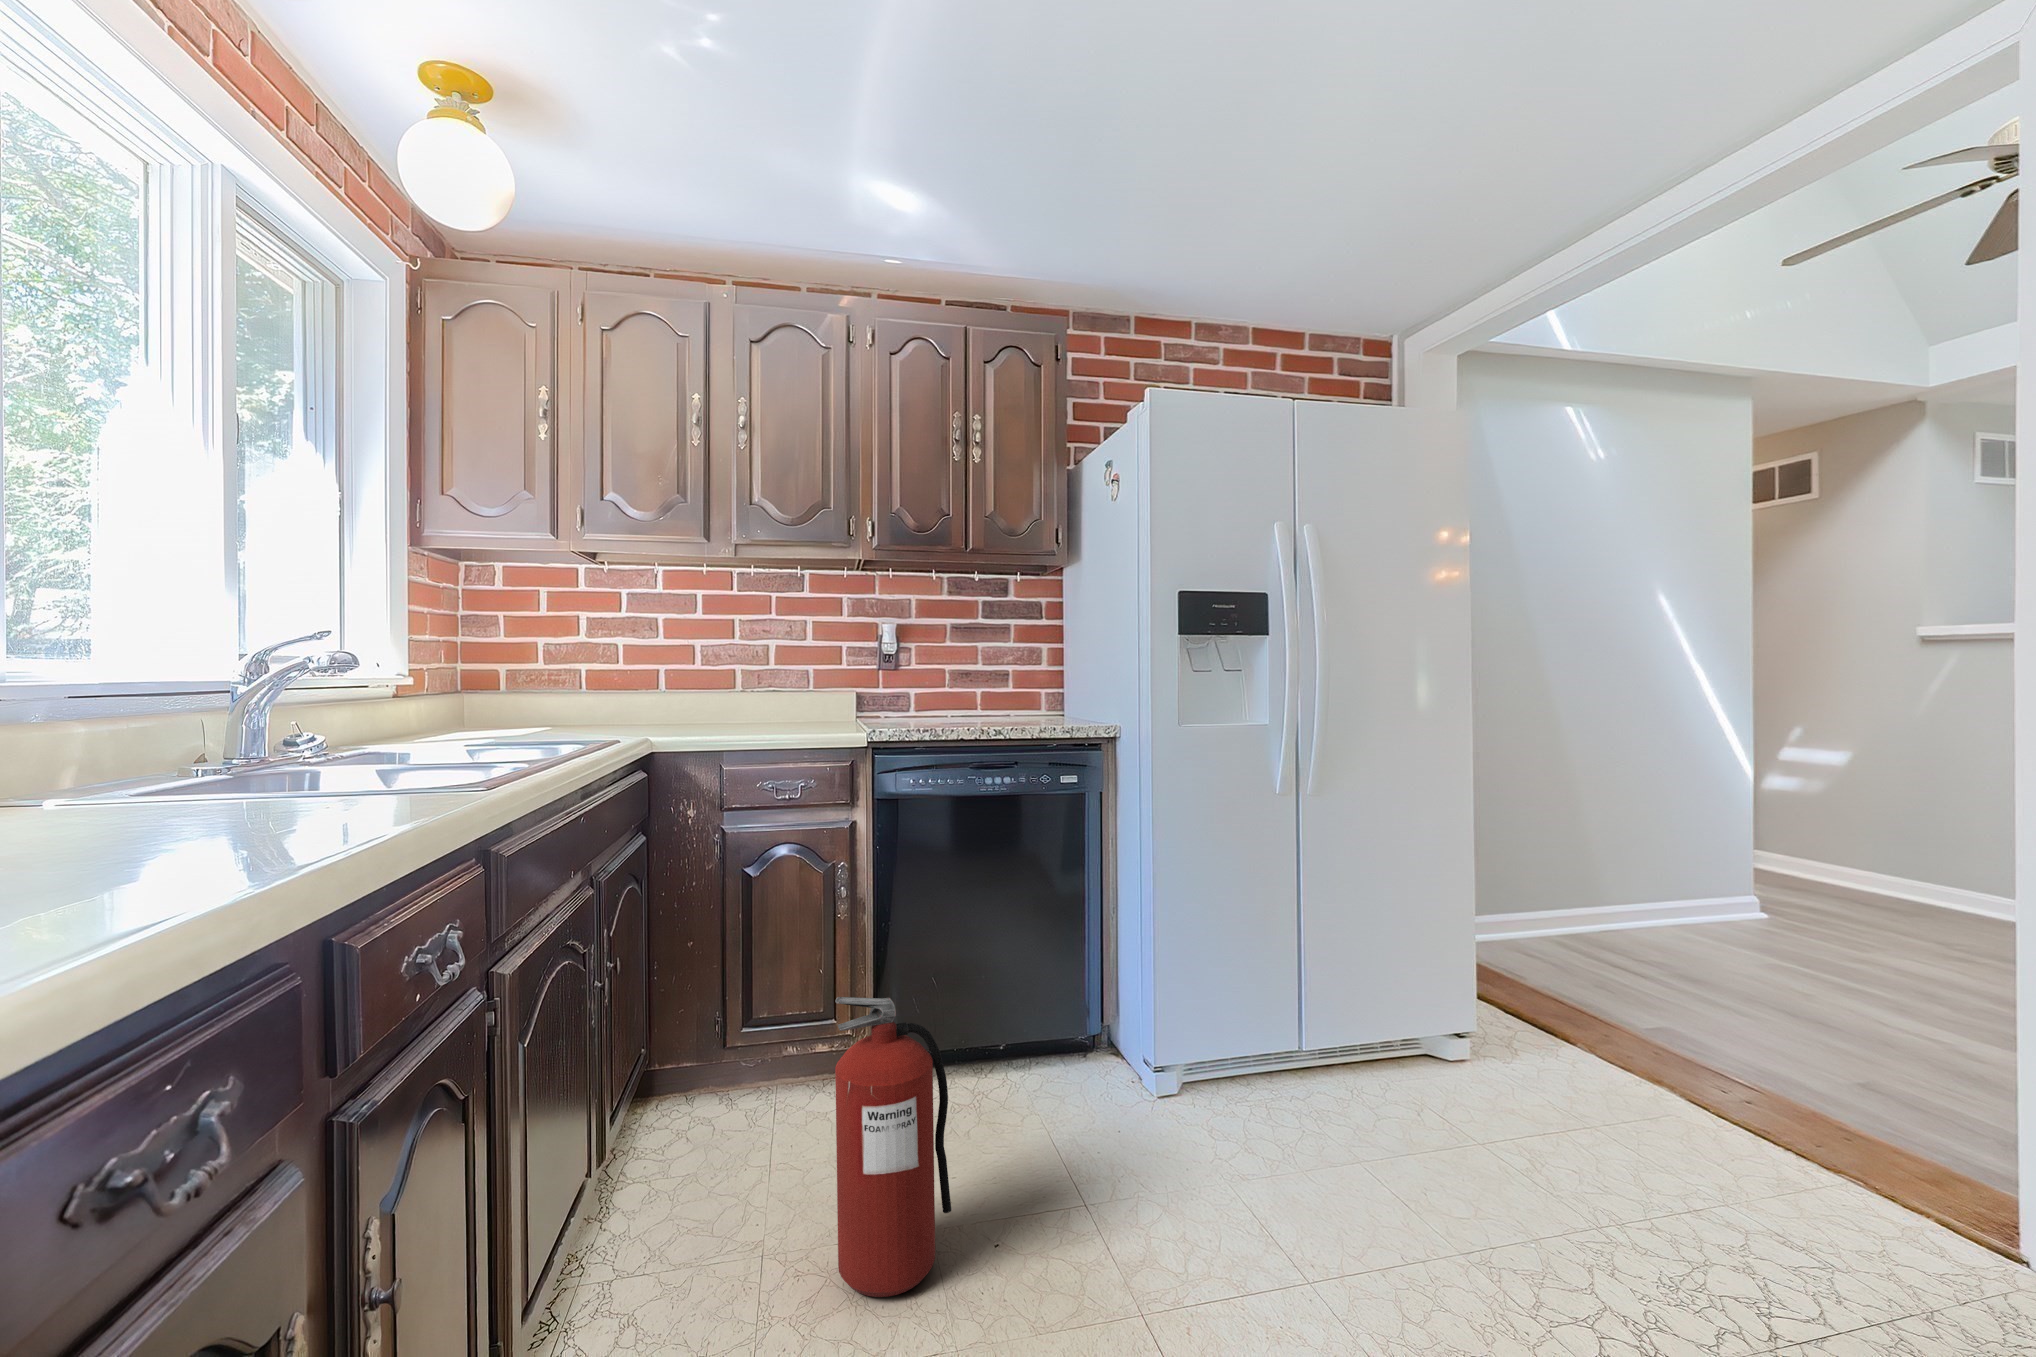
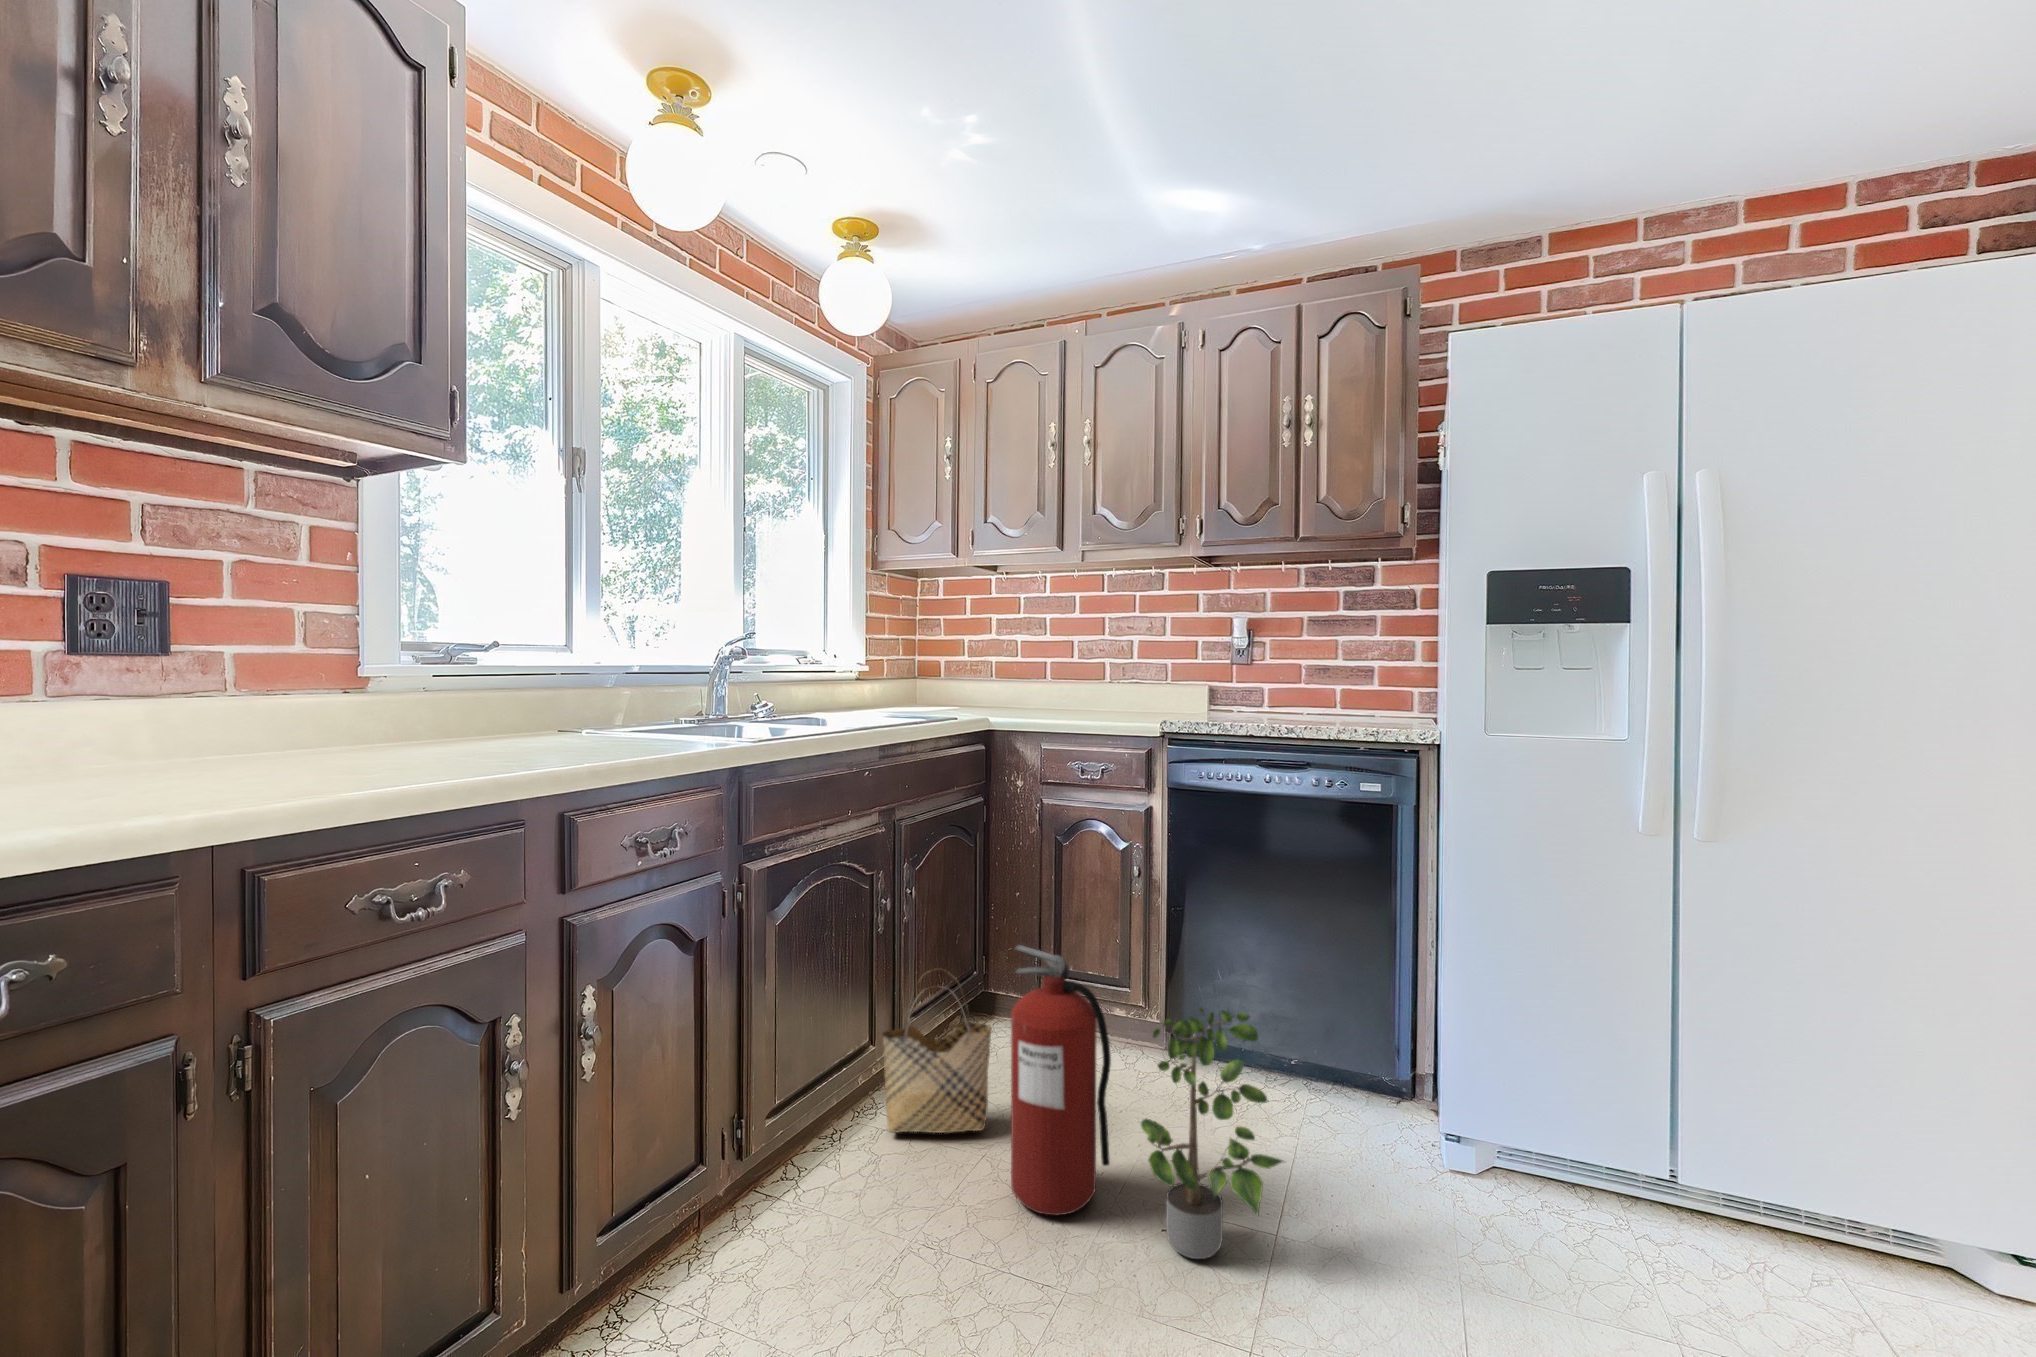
potted plant: none [993,999,1120,1268] -> present [1141,1008,1283,1259]
woven basket: none [616,1056,759,1291] -> present [882,968,992,1133]

